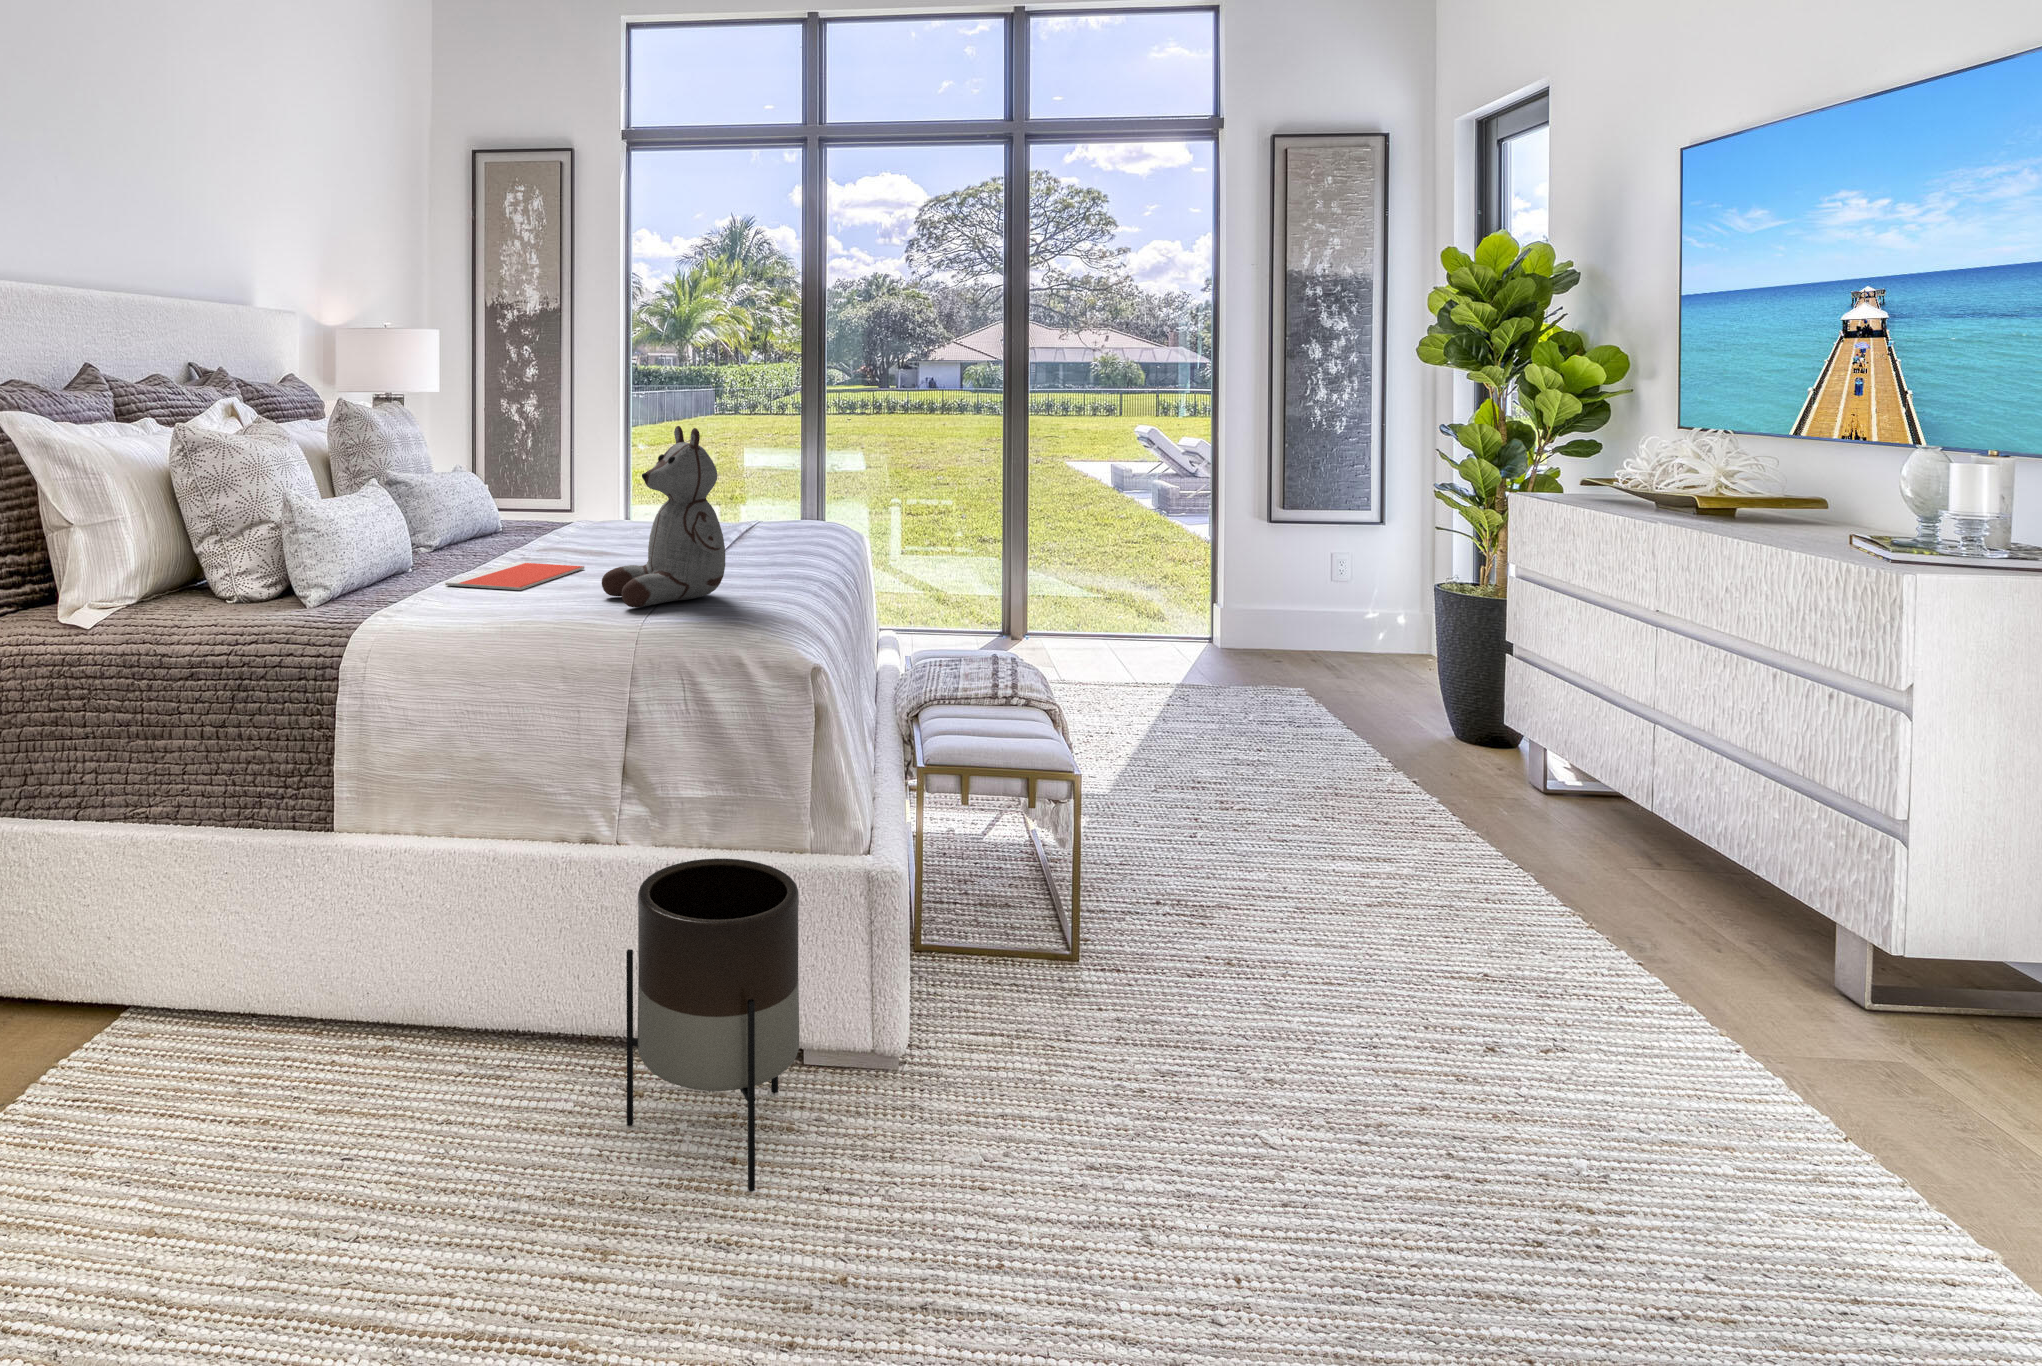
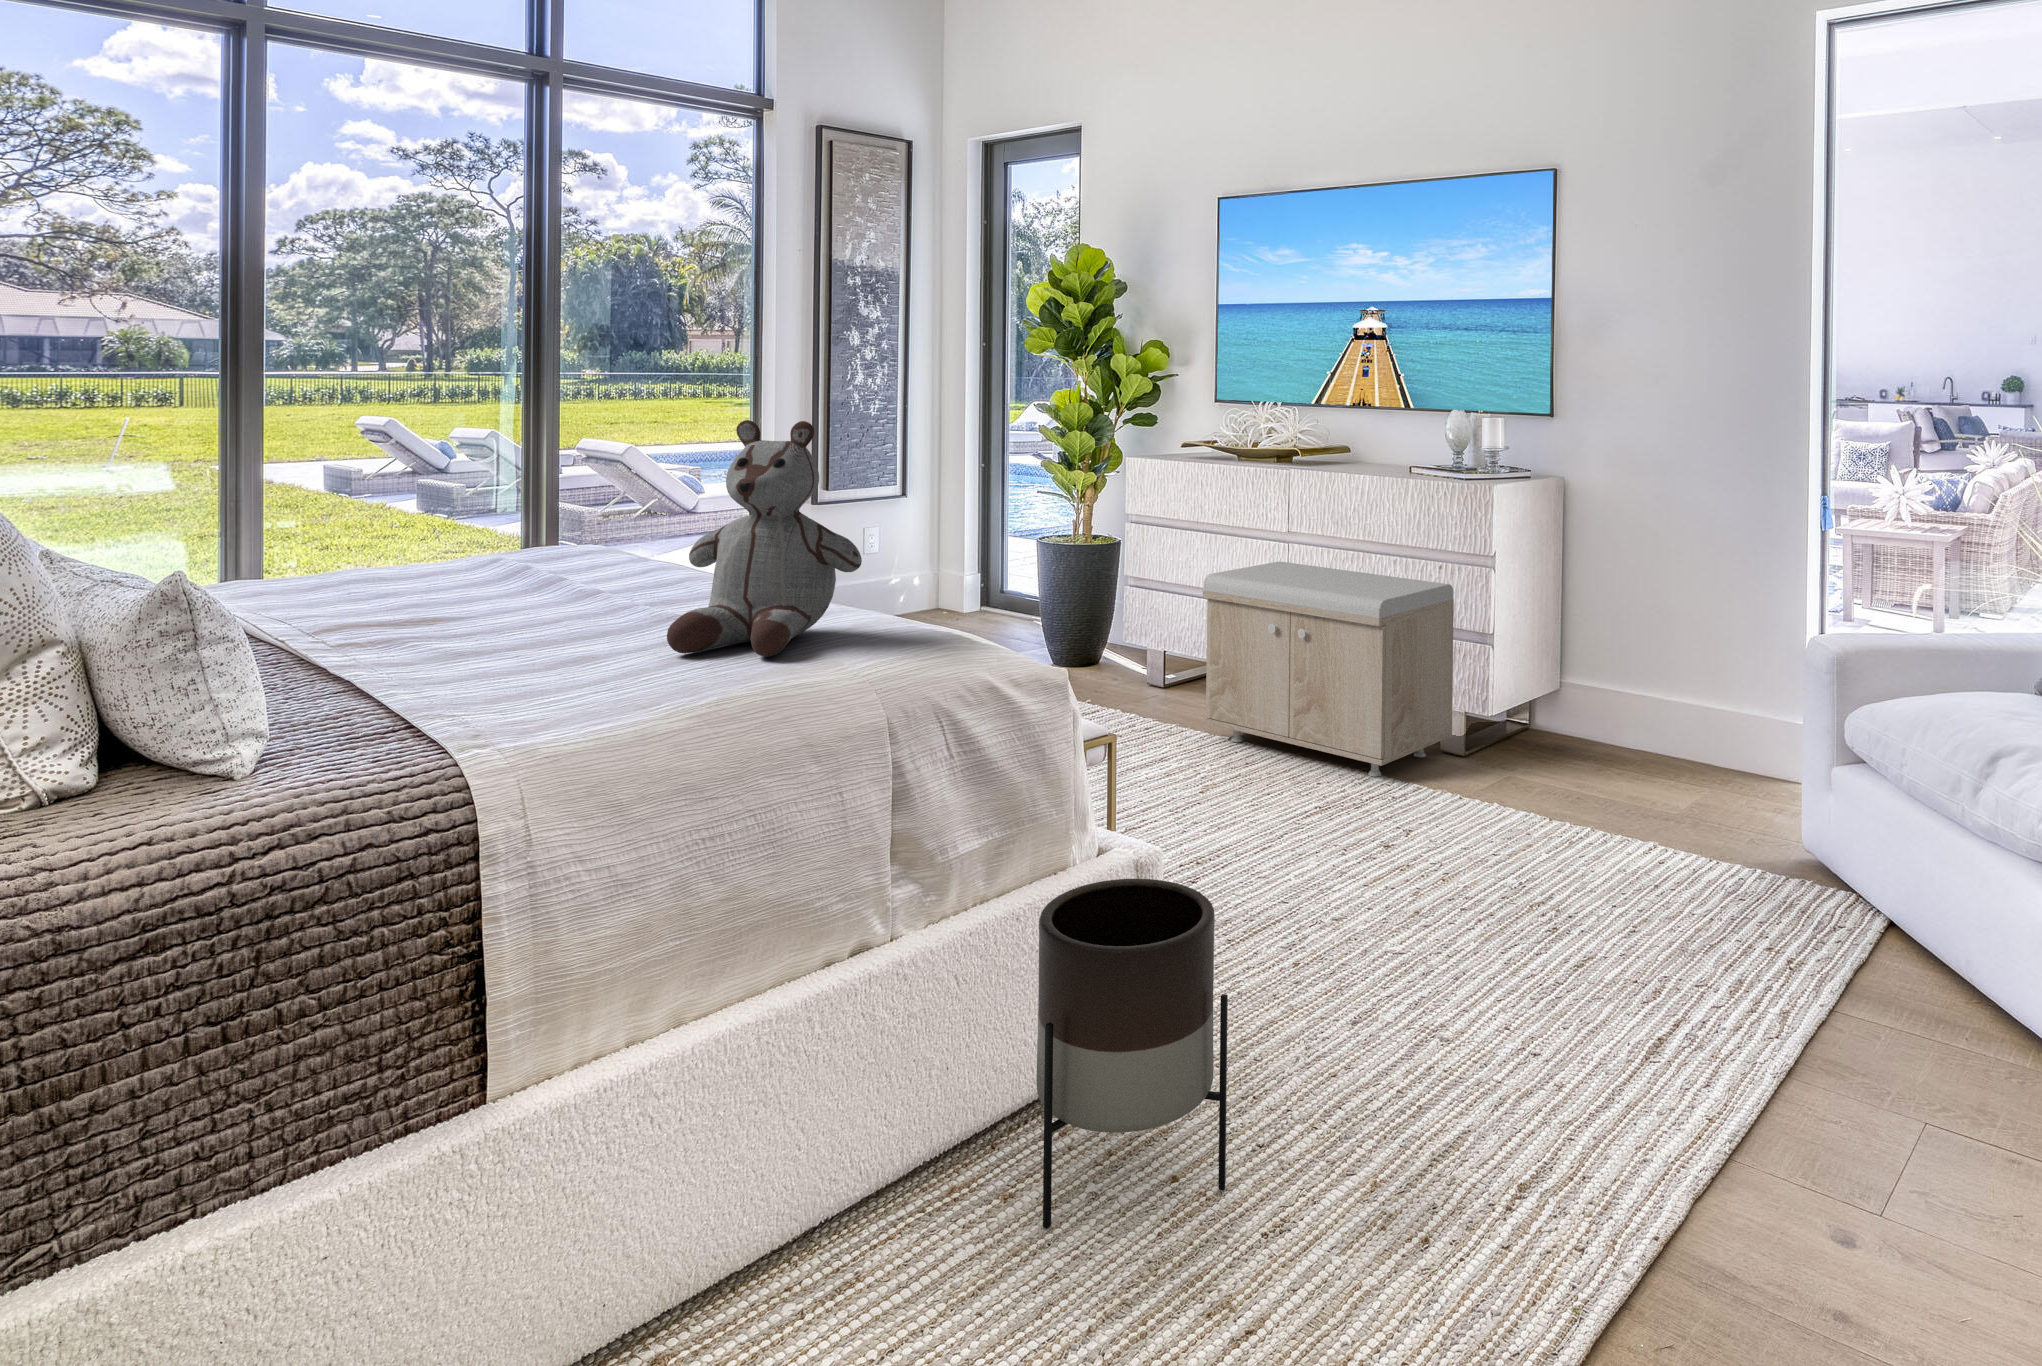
notebook: present [445,562,585,590] -> none [334,636,513,696]
storage bench: none [1478,644,1855,984] -> present [1203,562,1454,777]

